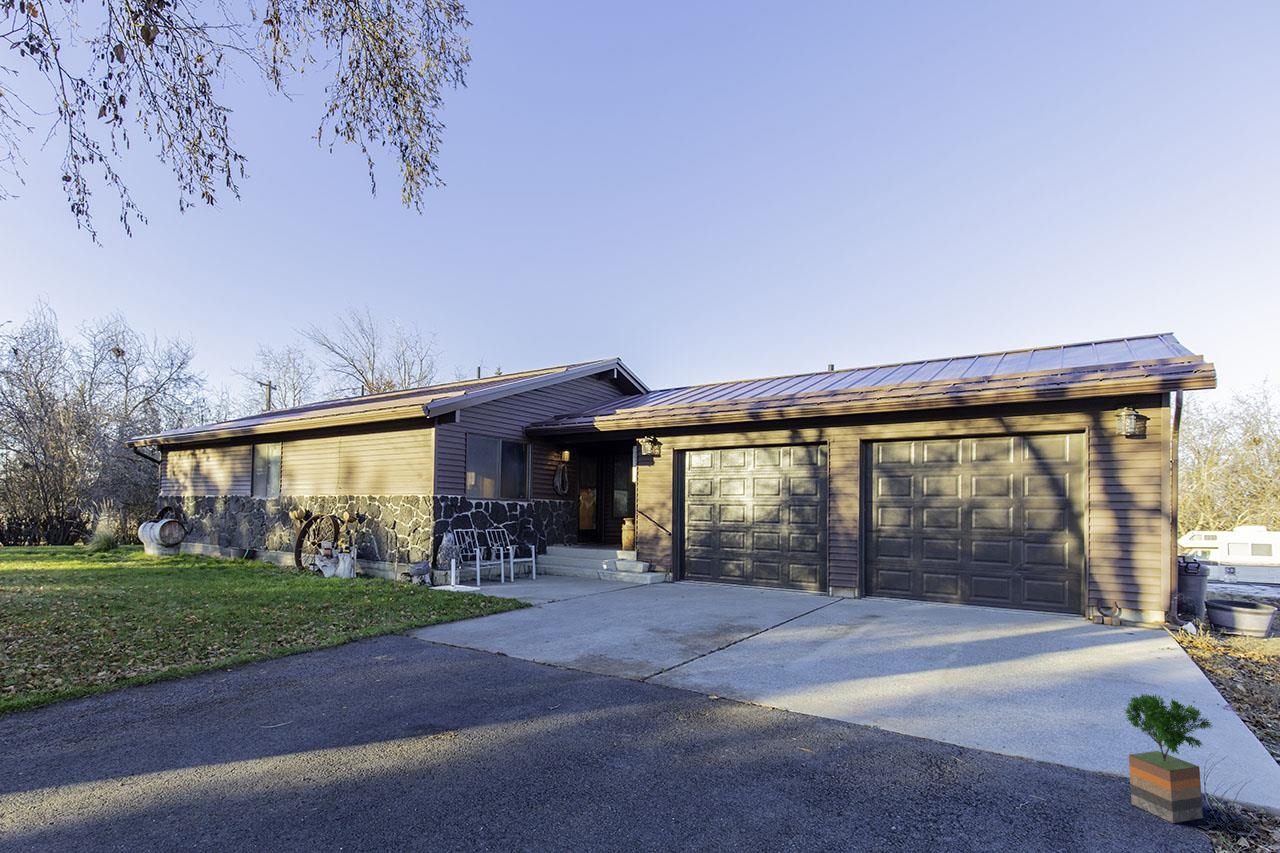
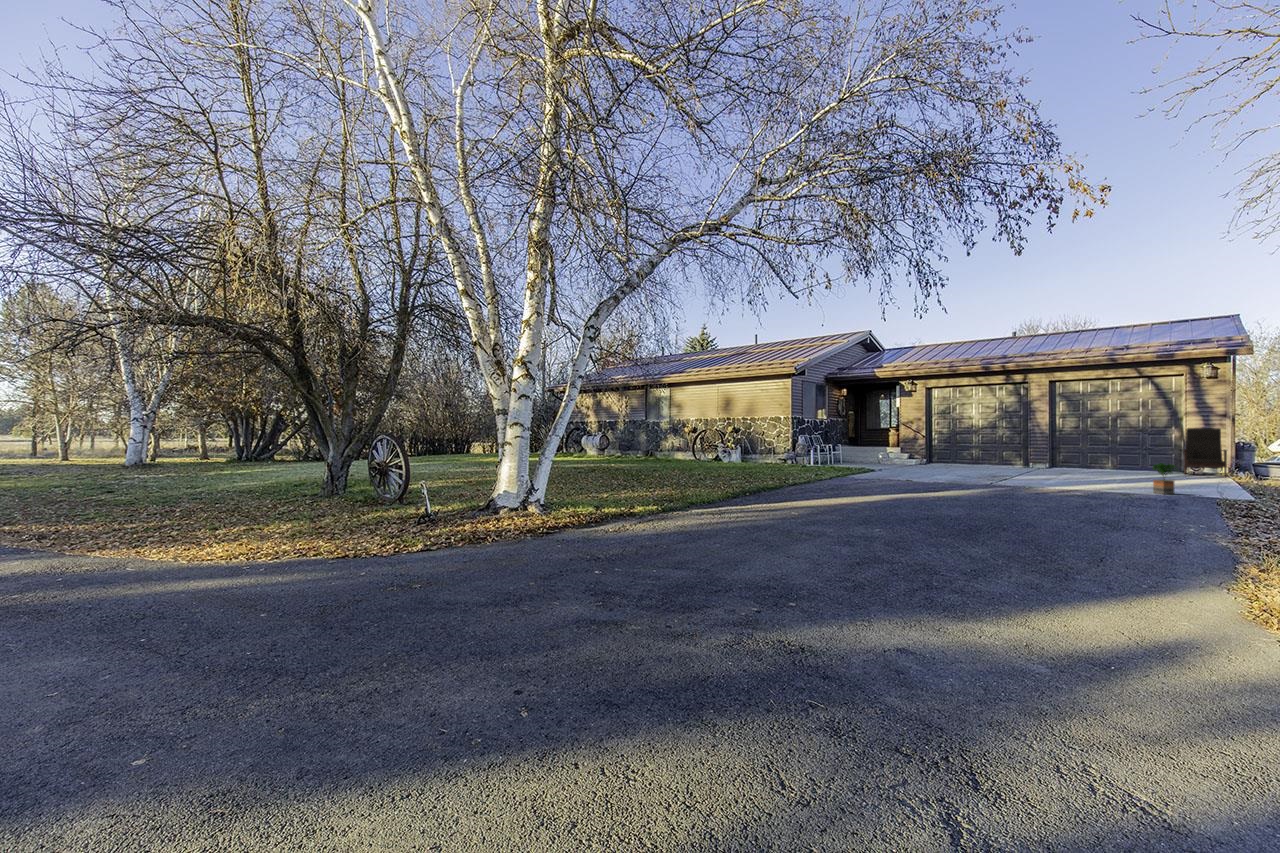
lounge chair: none [1087,534,1177,639] -> present [1183,428,1227,476]

